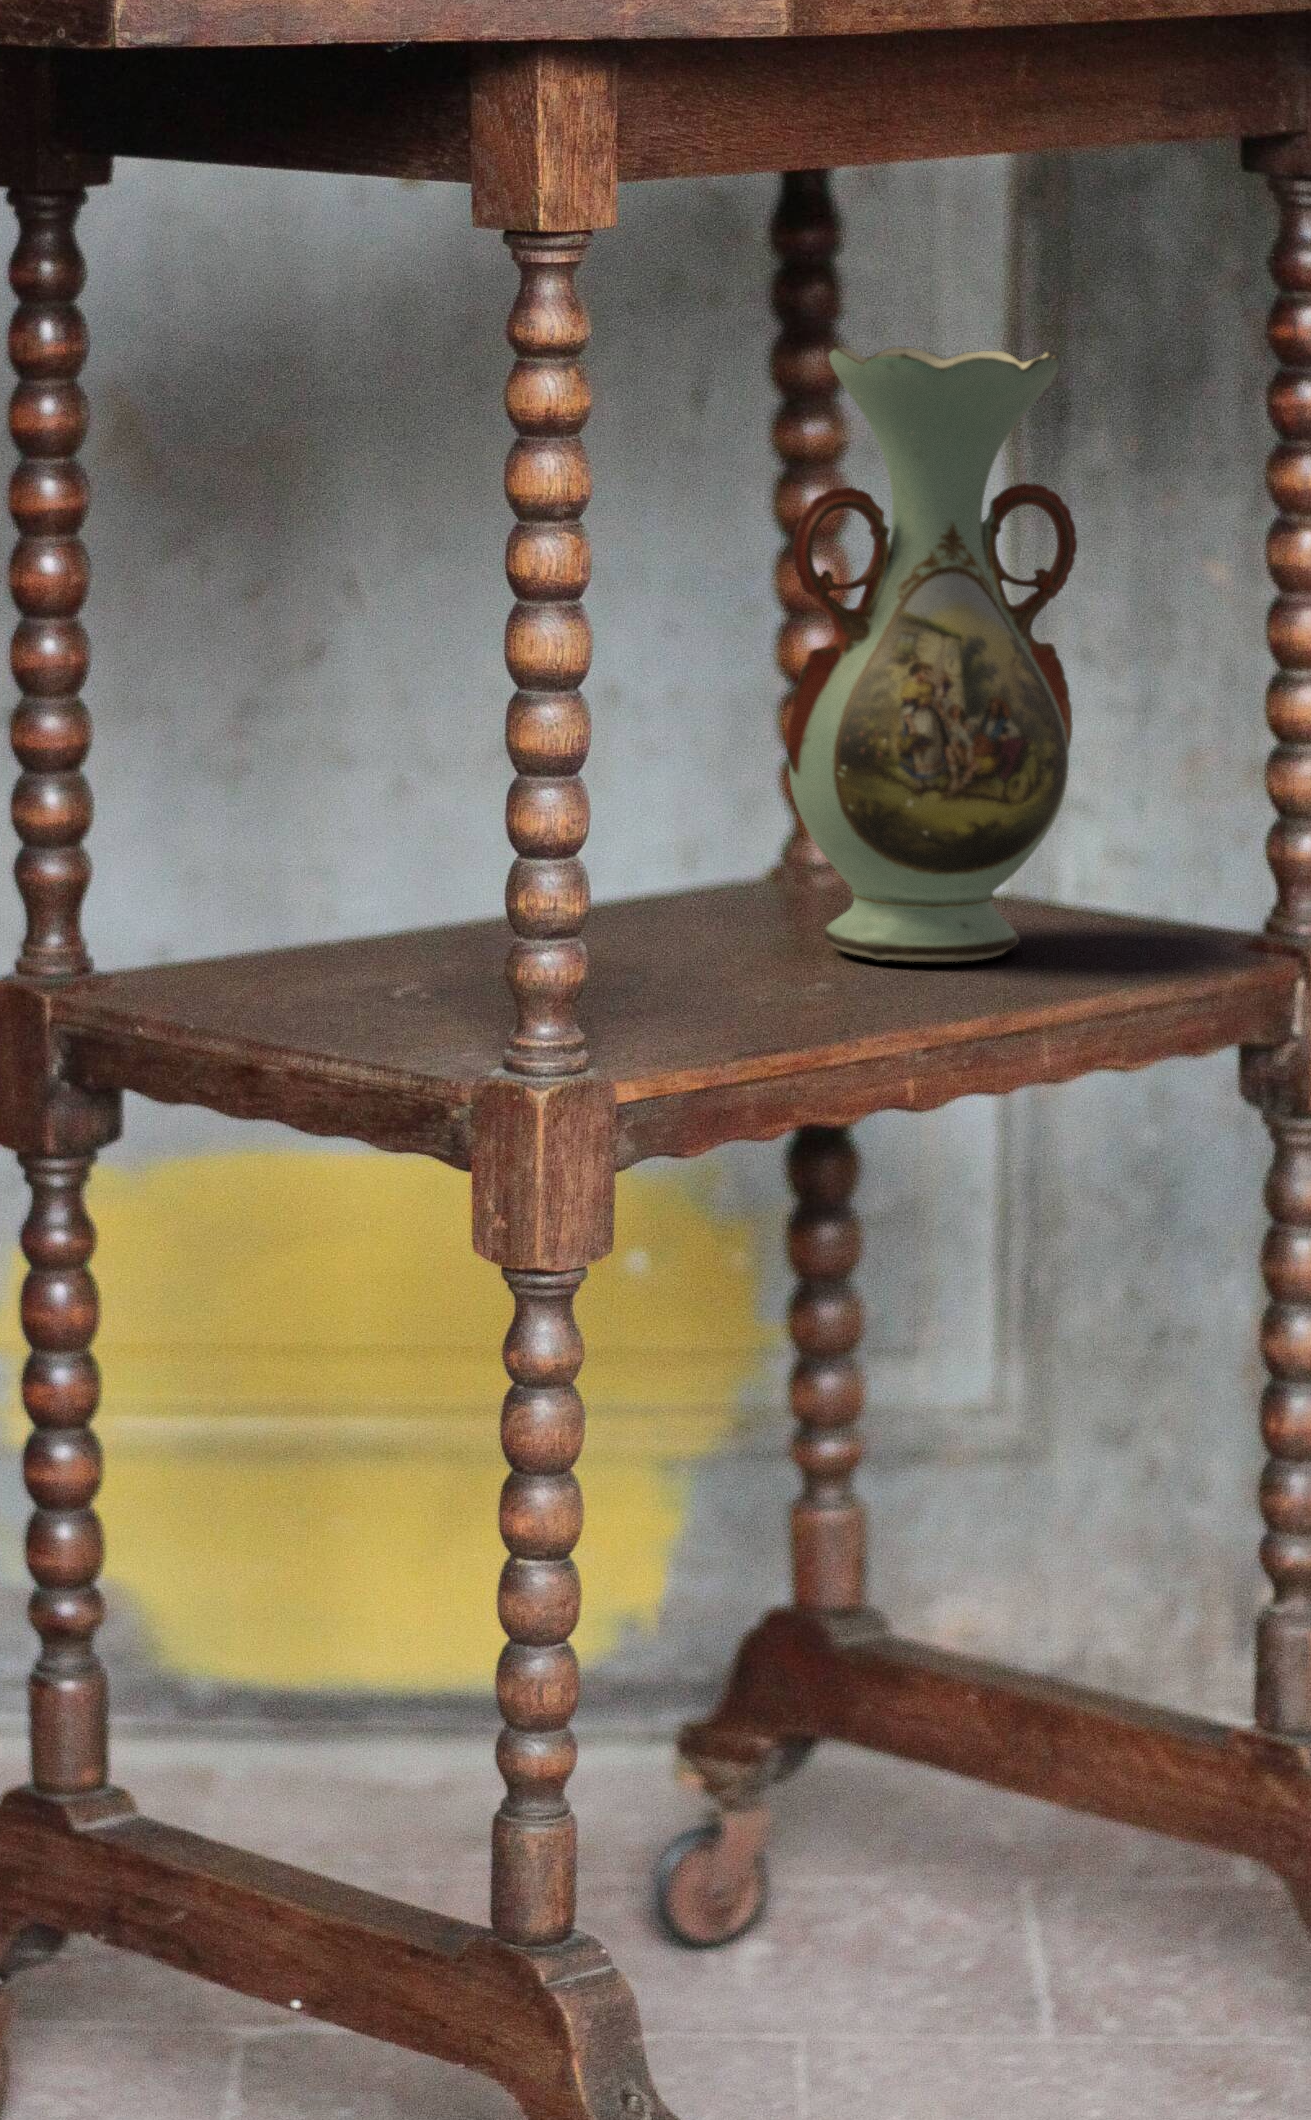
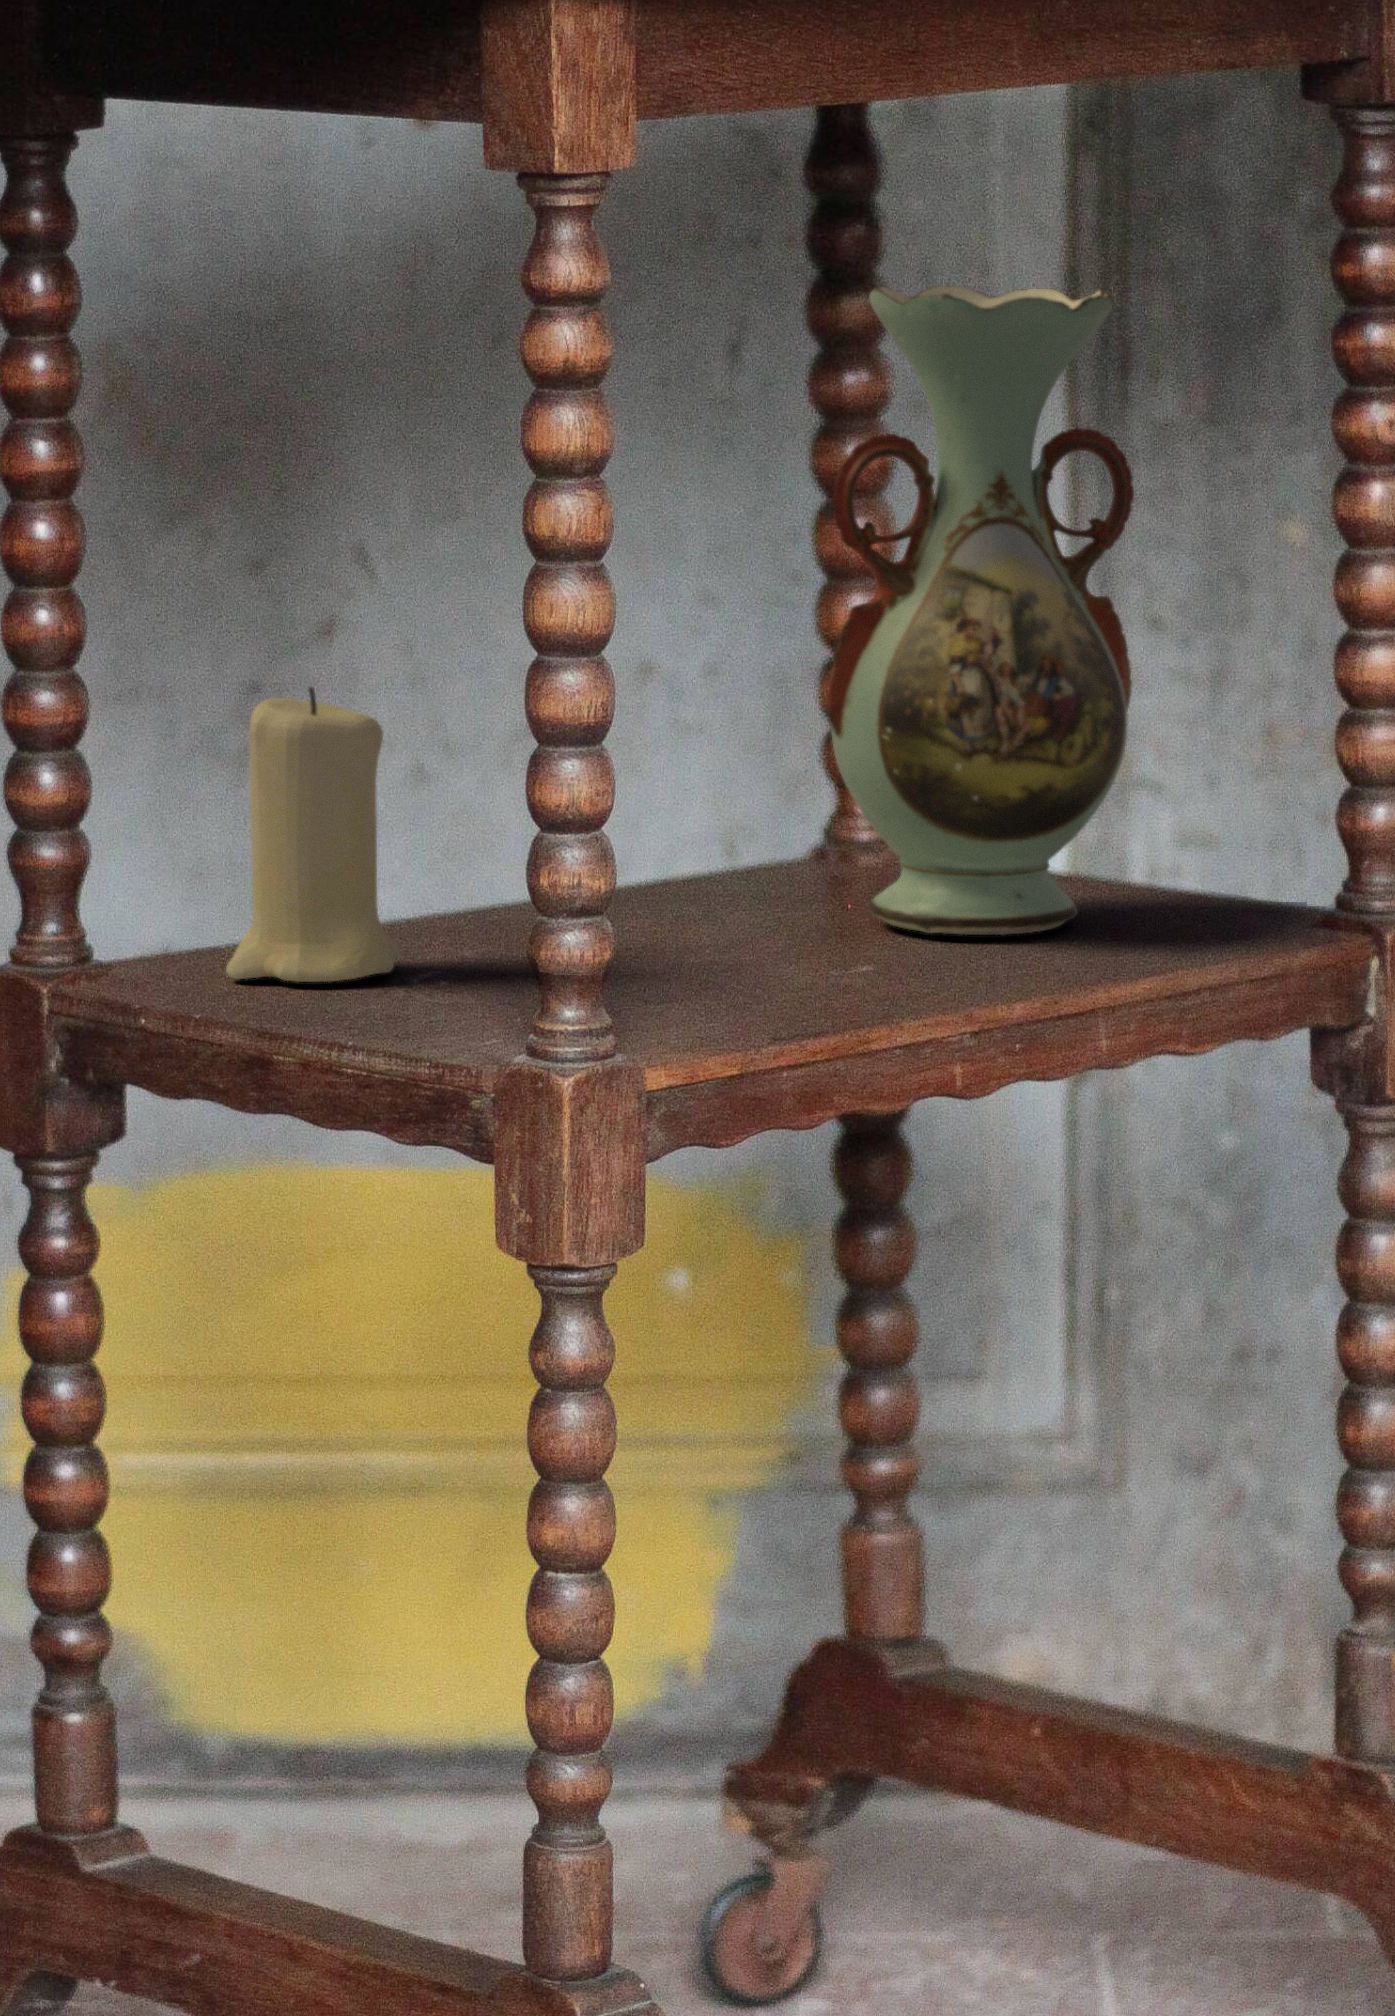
candle: none [215,722,380,1002] -> present [226,687,400,982]

